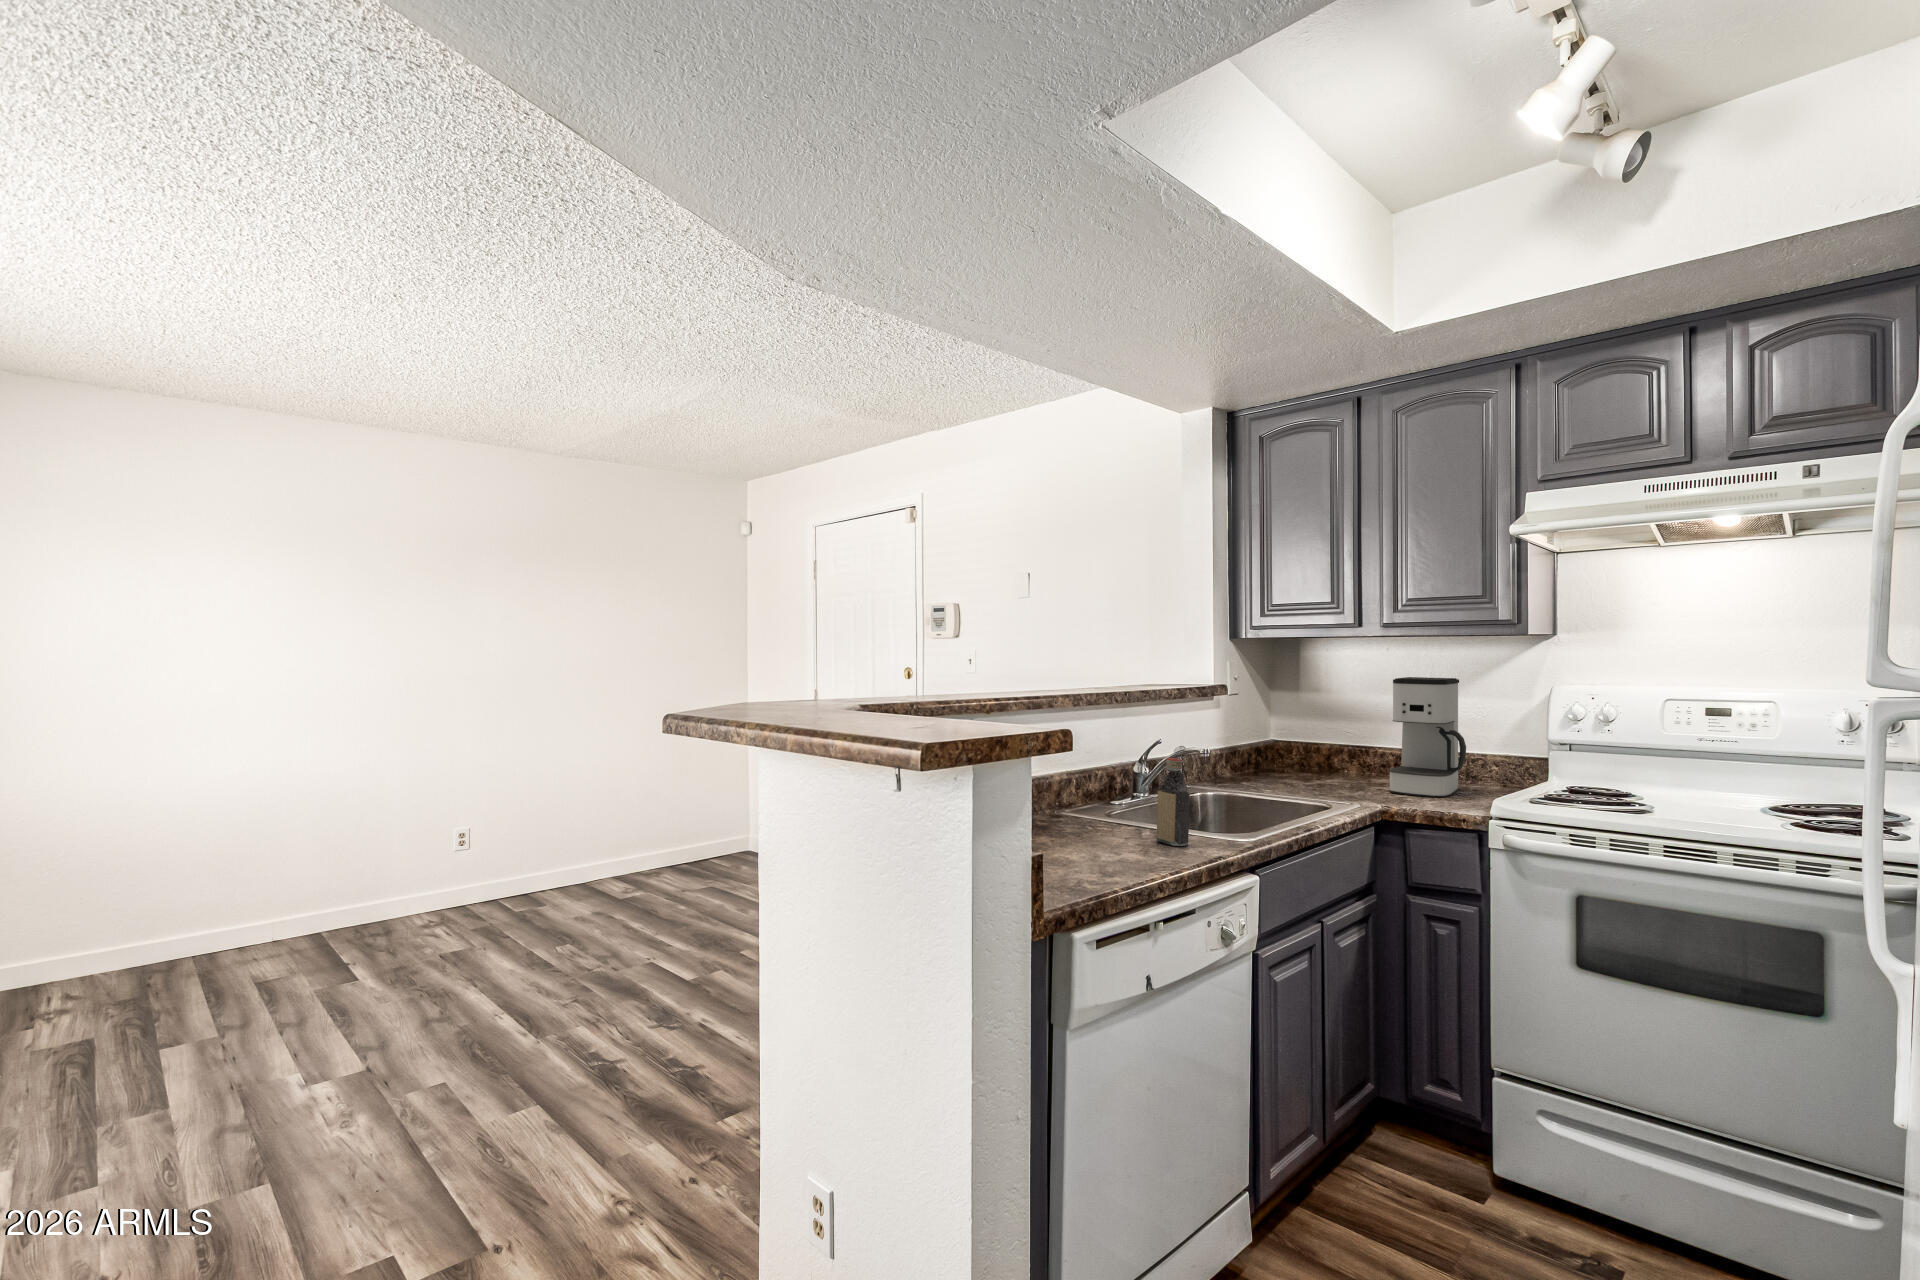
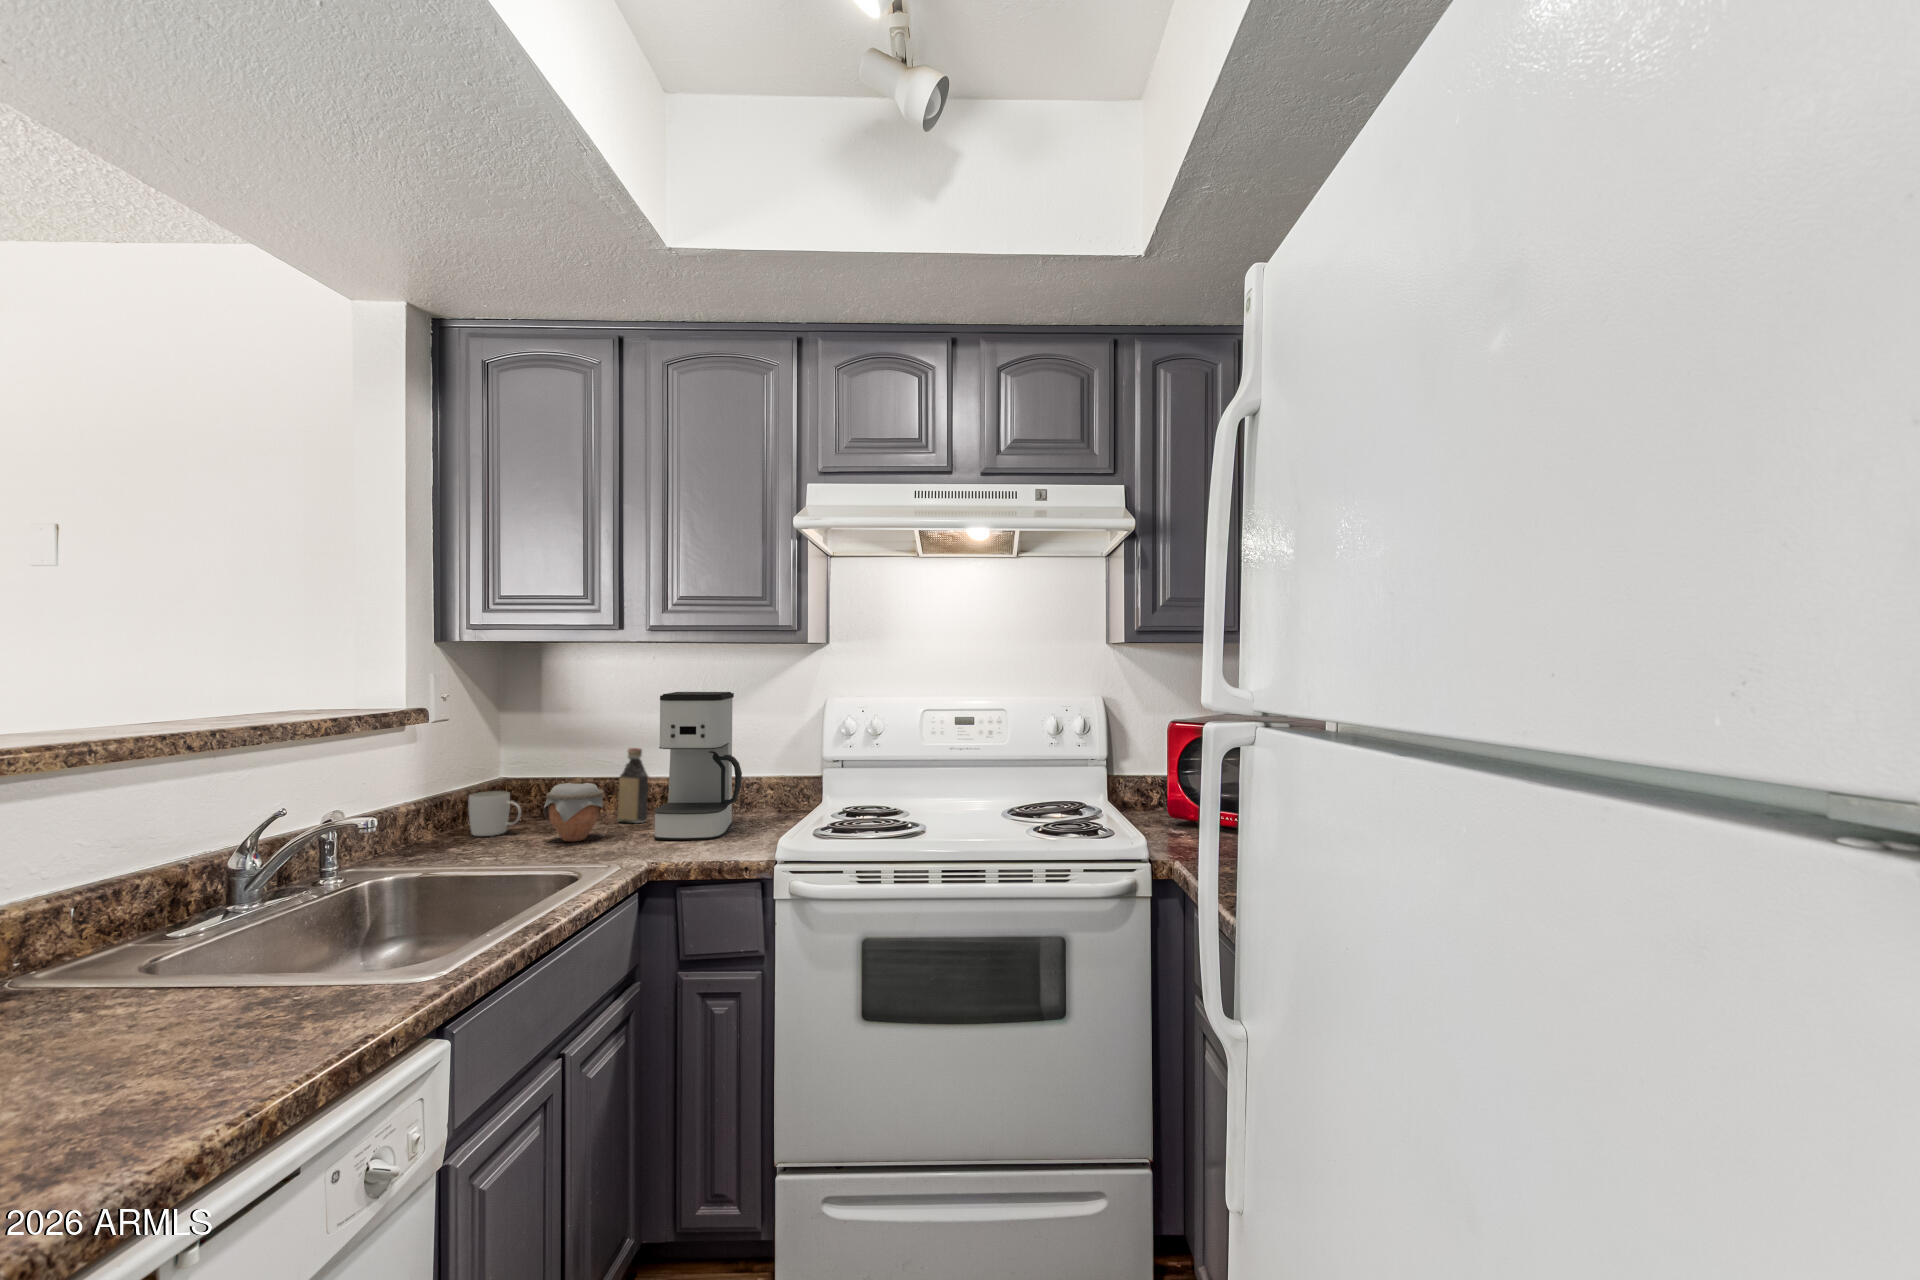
jar: none [1304,744,1349,787] -> present [543,783,604,842]
mug: none [1251,746,1287,777] -> present [468,791,521,836]
bottle: present [1157,758,1190,846] -> present [618,748,648,823]

